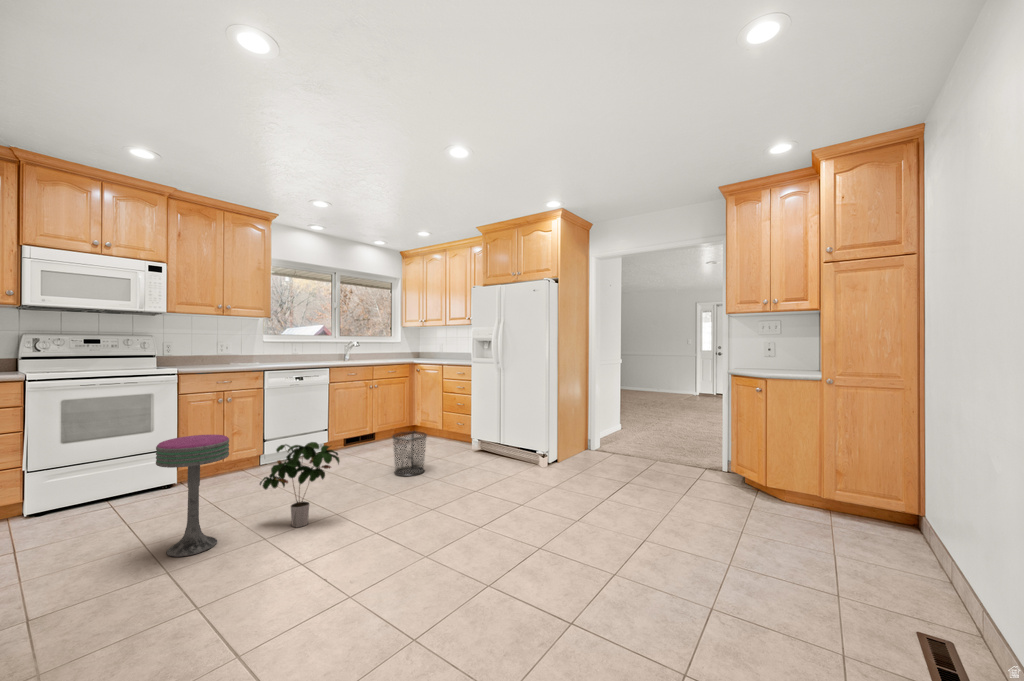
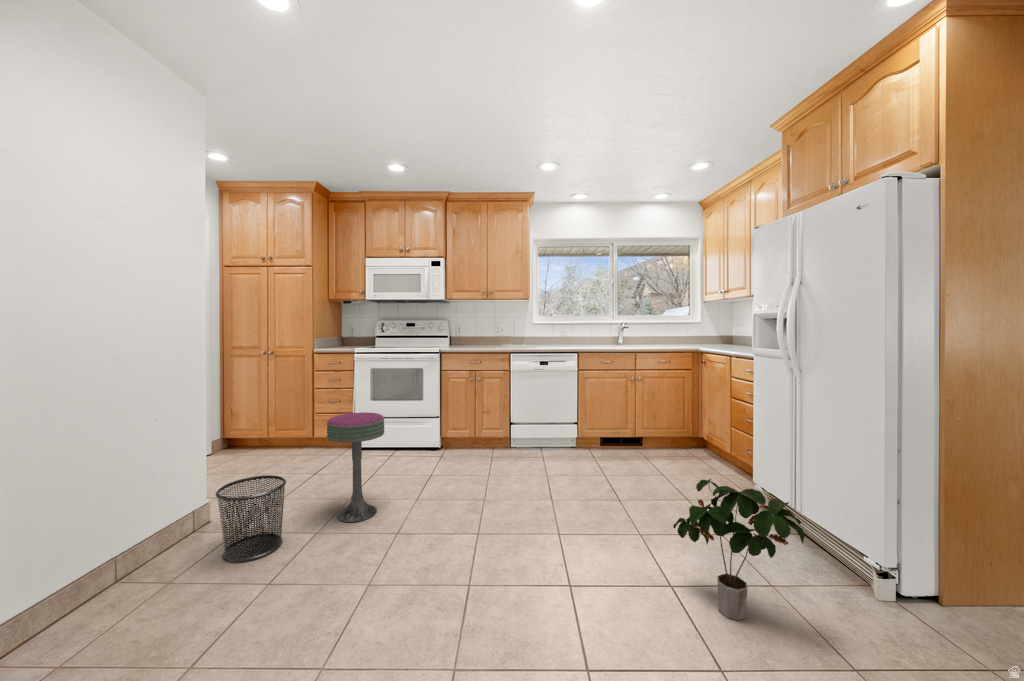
waste bin: present [392,432,427,476] -> present [216,475,286,562]
potted plant: present [260,442,340,527] -> present [673,479,804,620]

